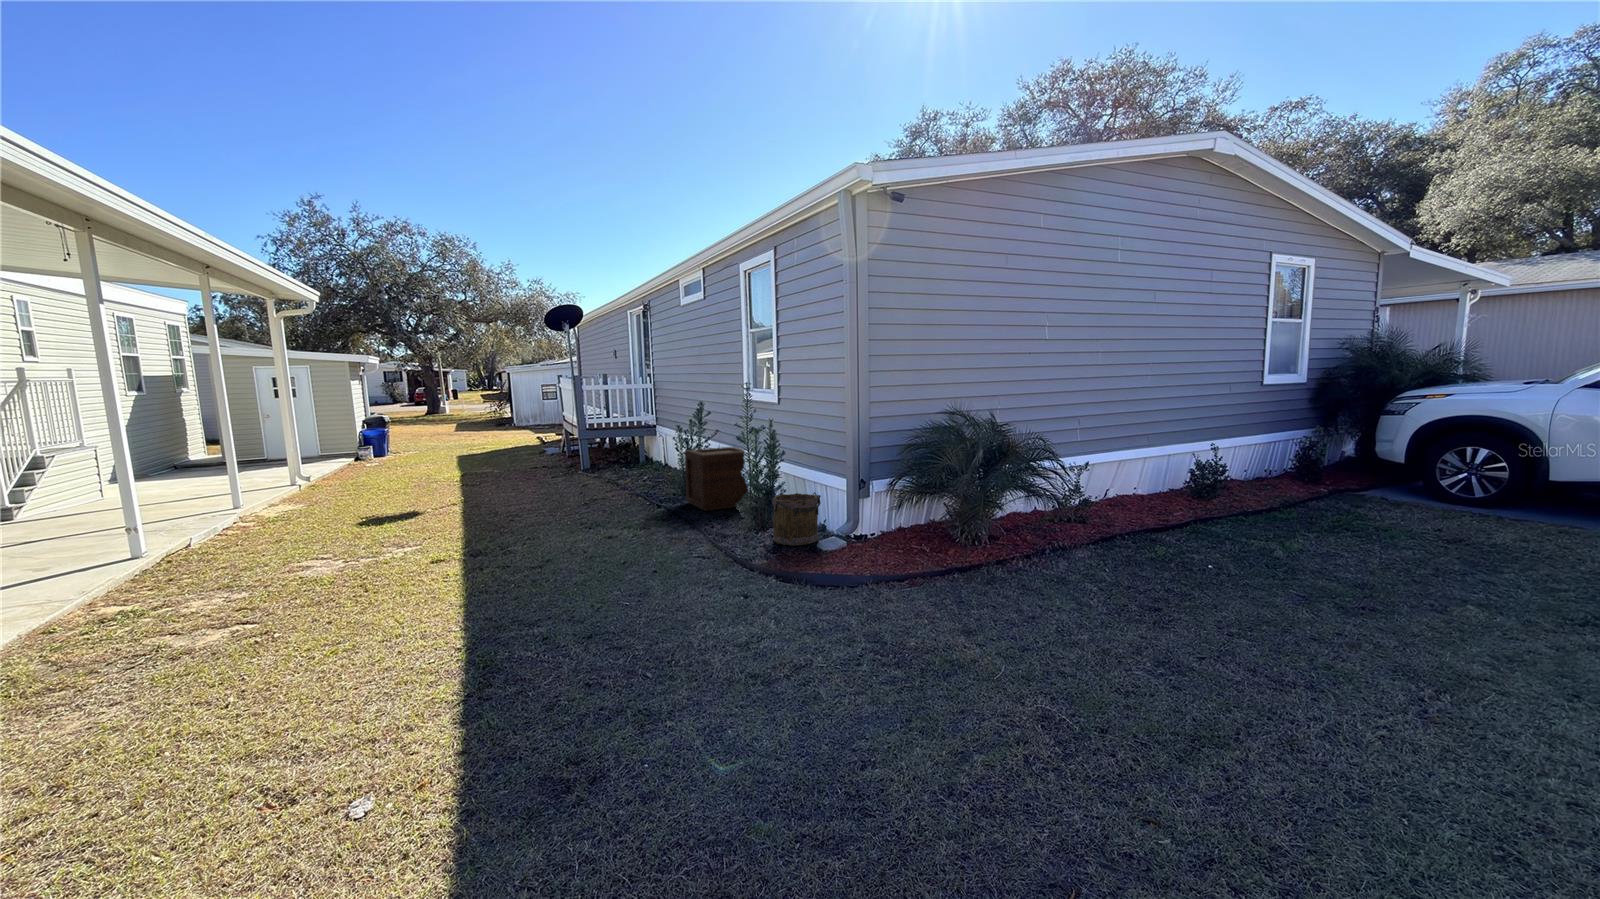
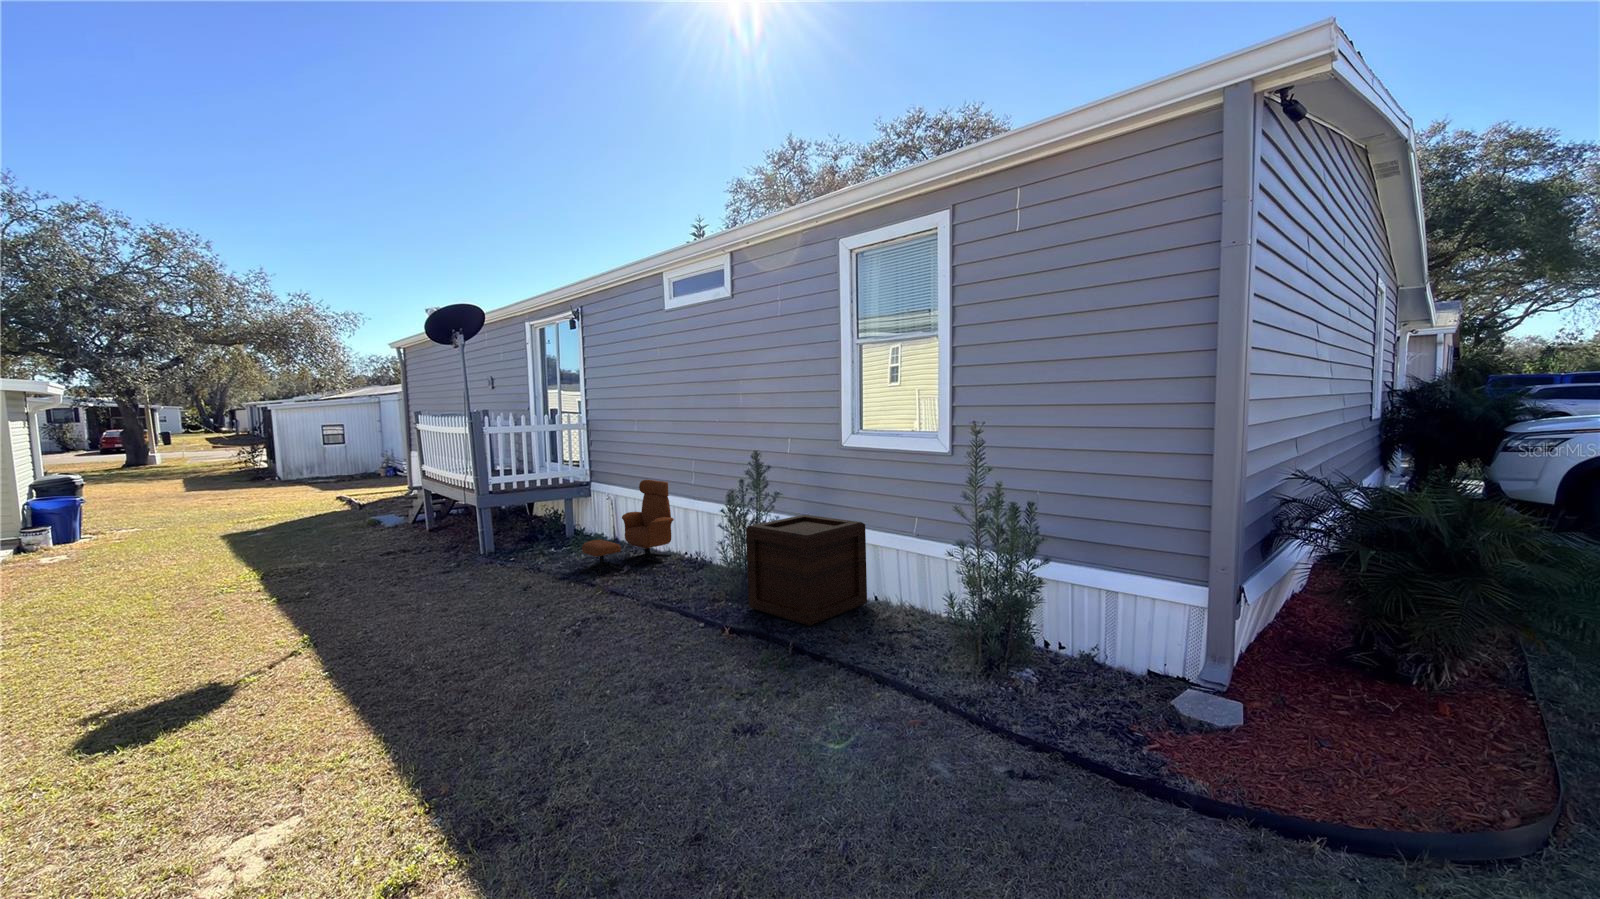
lounge chair: none [622,424,688,485] -> present [579,480,674,576]
bucket: present [772,492,821,546] -> none [1040,598,1137,701]

